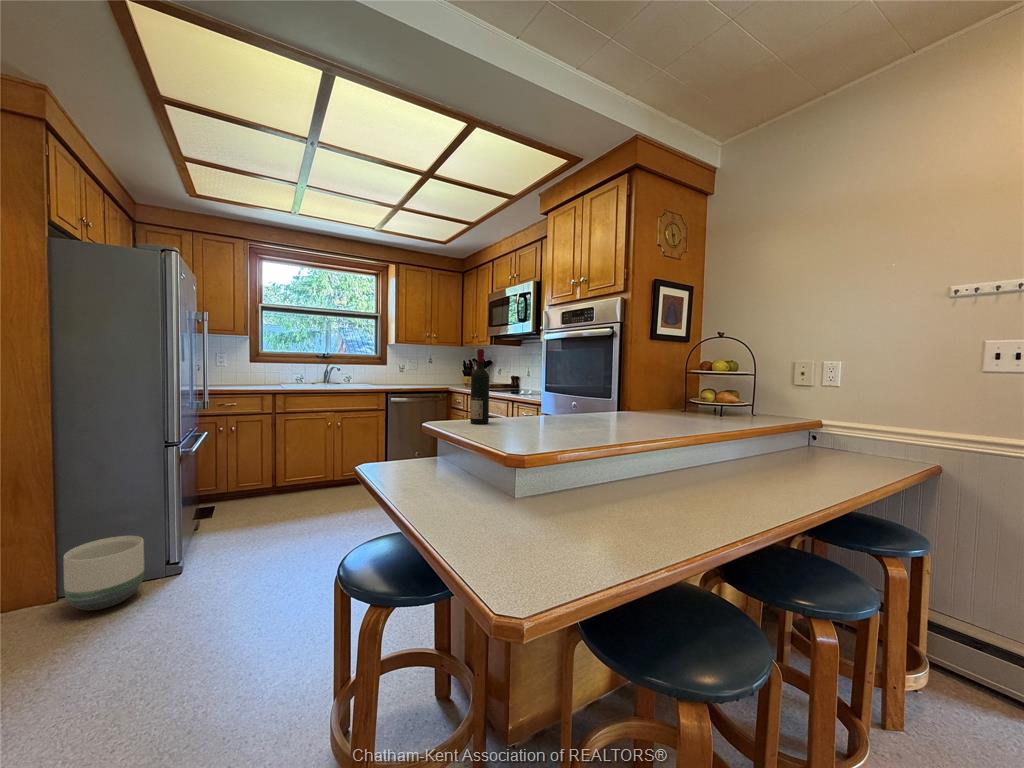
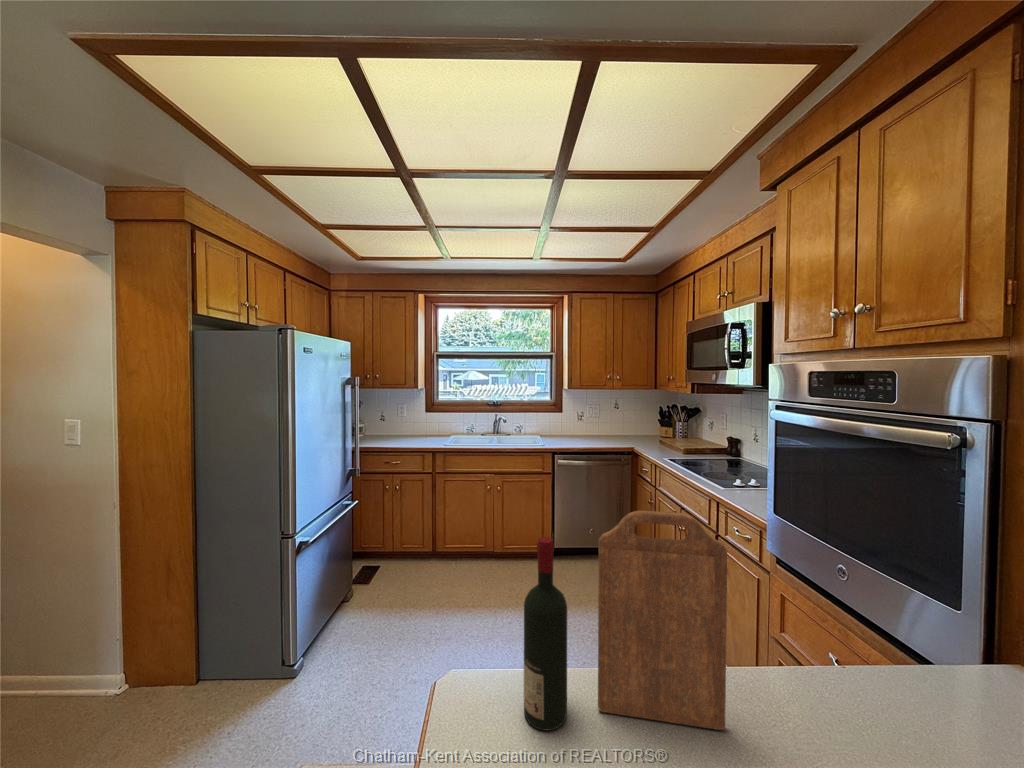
cutting board: none [498,339,544,422] -> present [598,511,727,730]
planter: present [64,536,144,610] -> none [173,632,248,723]

